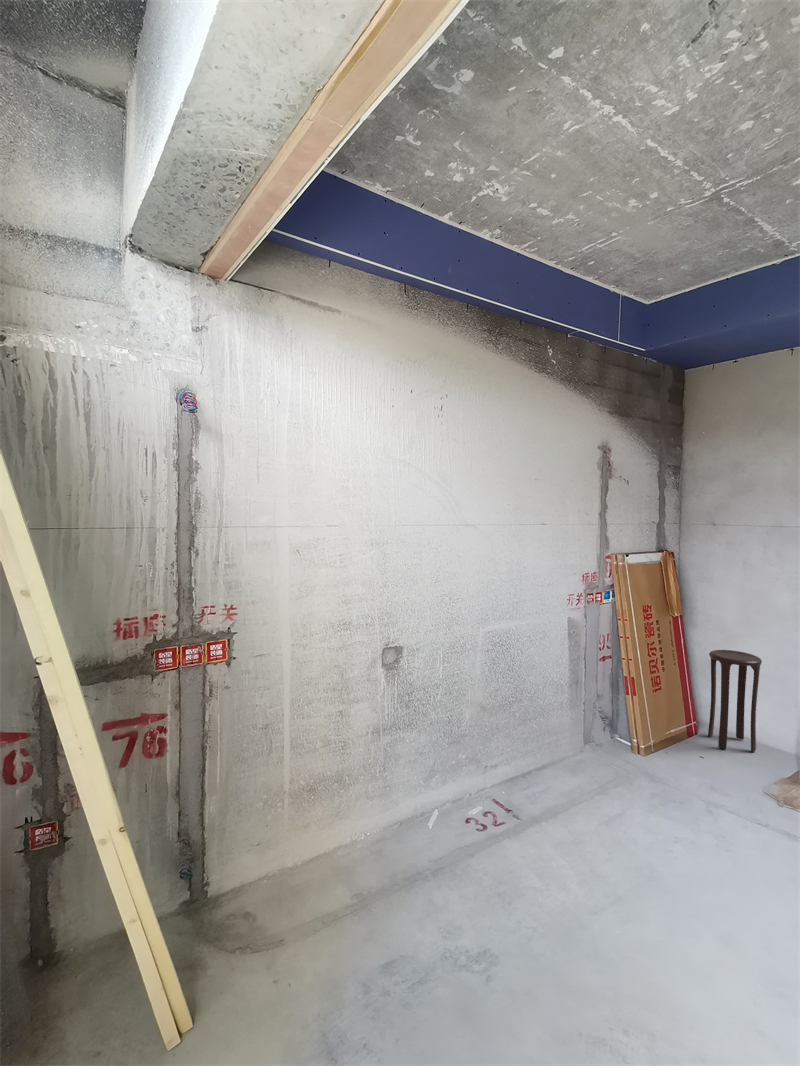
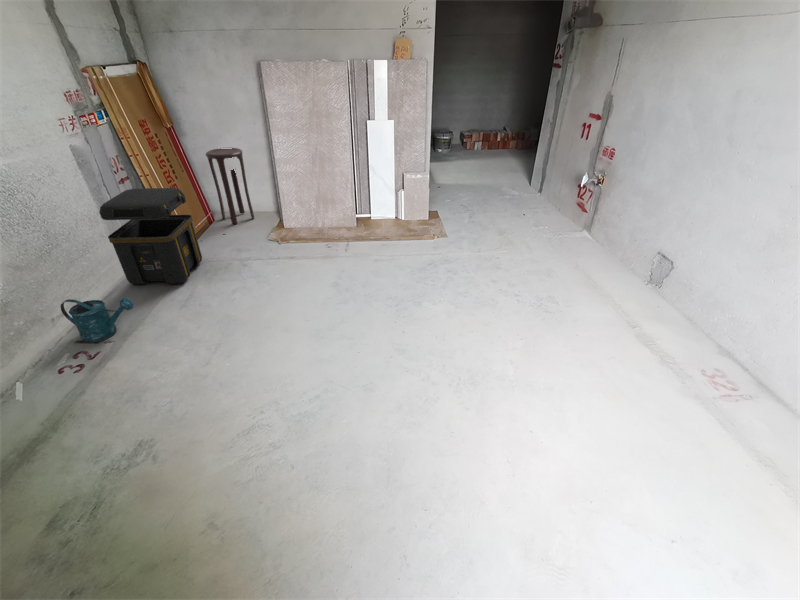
toolbox: none [566,669,661,792] -> present [99,188,202,285]
watering can: none [496,754,555,812] -> present [61,297,133,343]

